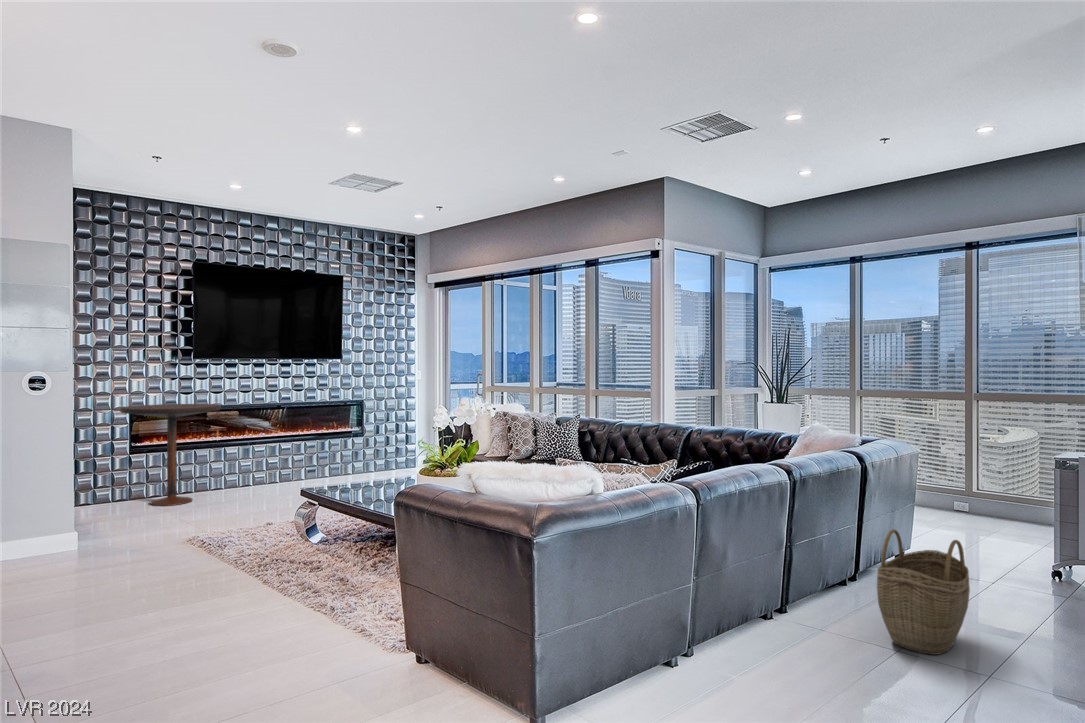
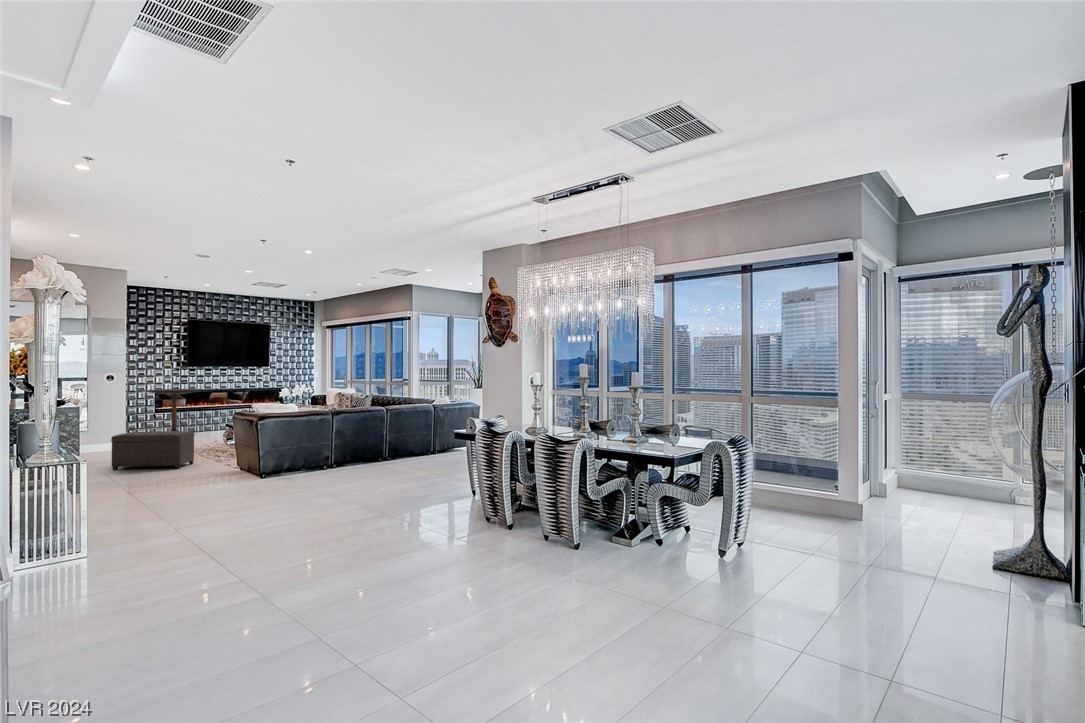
woven basket: present [877,529,970,655] -> none [389,427,421,464]
ottoman: none [30,552,289,709] -> present [111,431,195,471]

